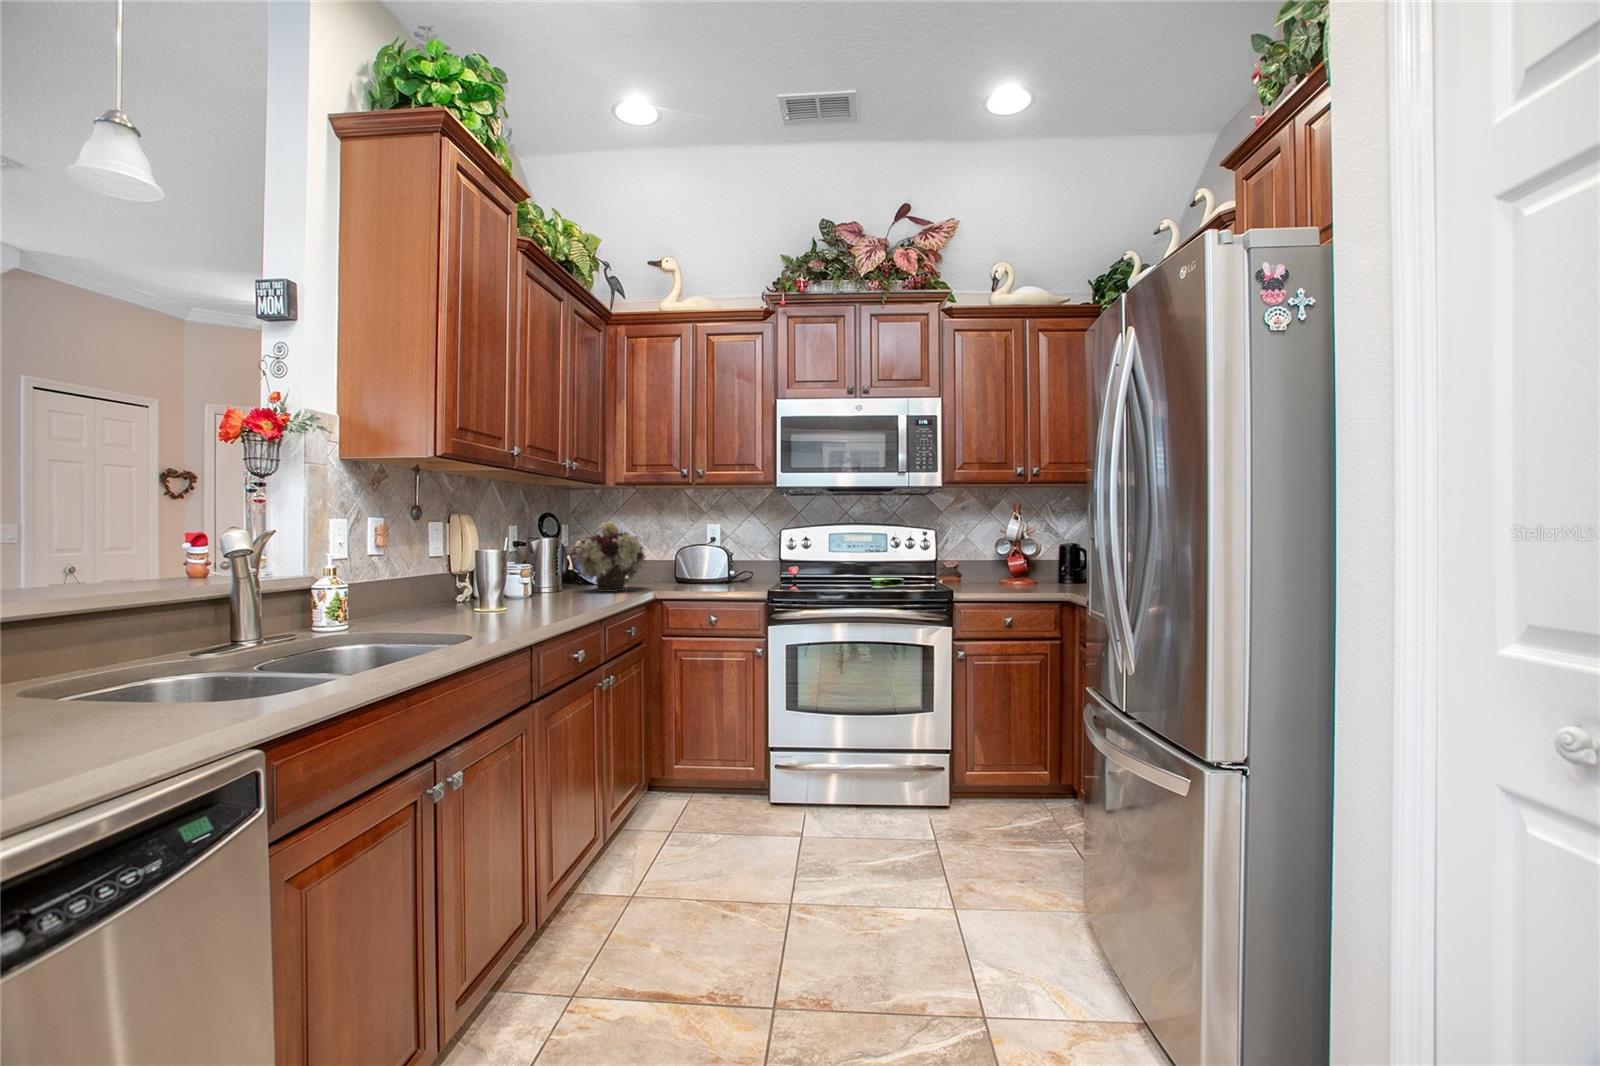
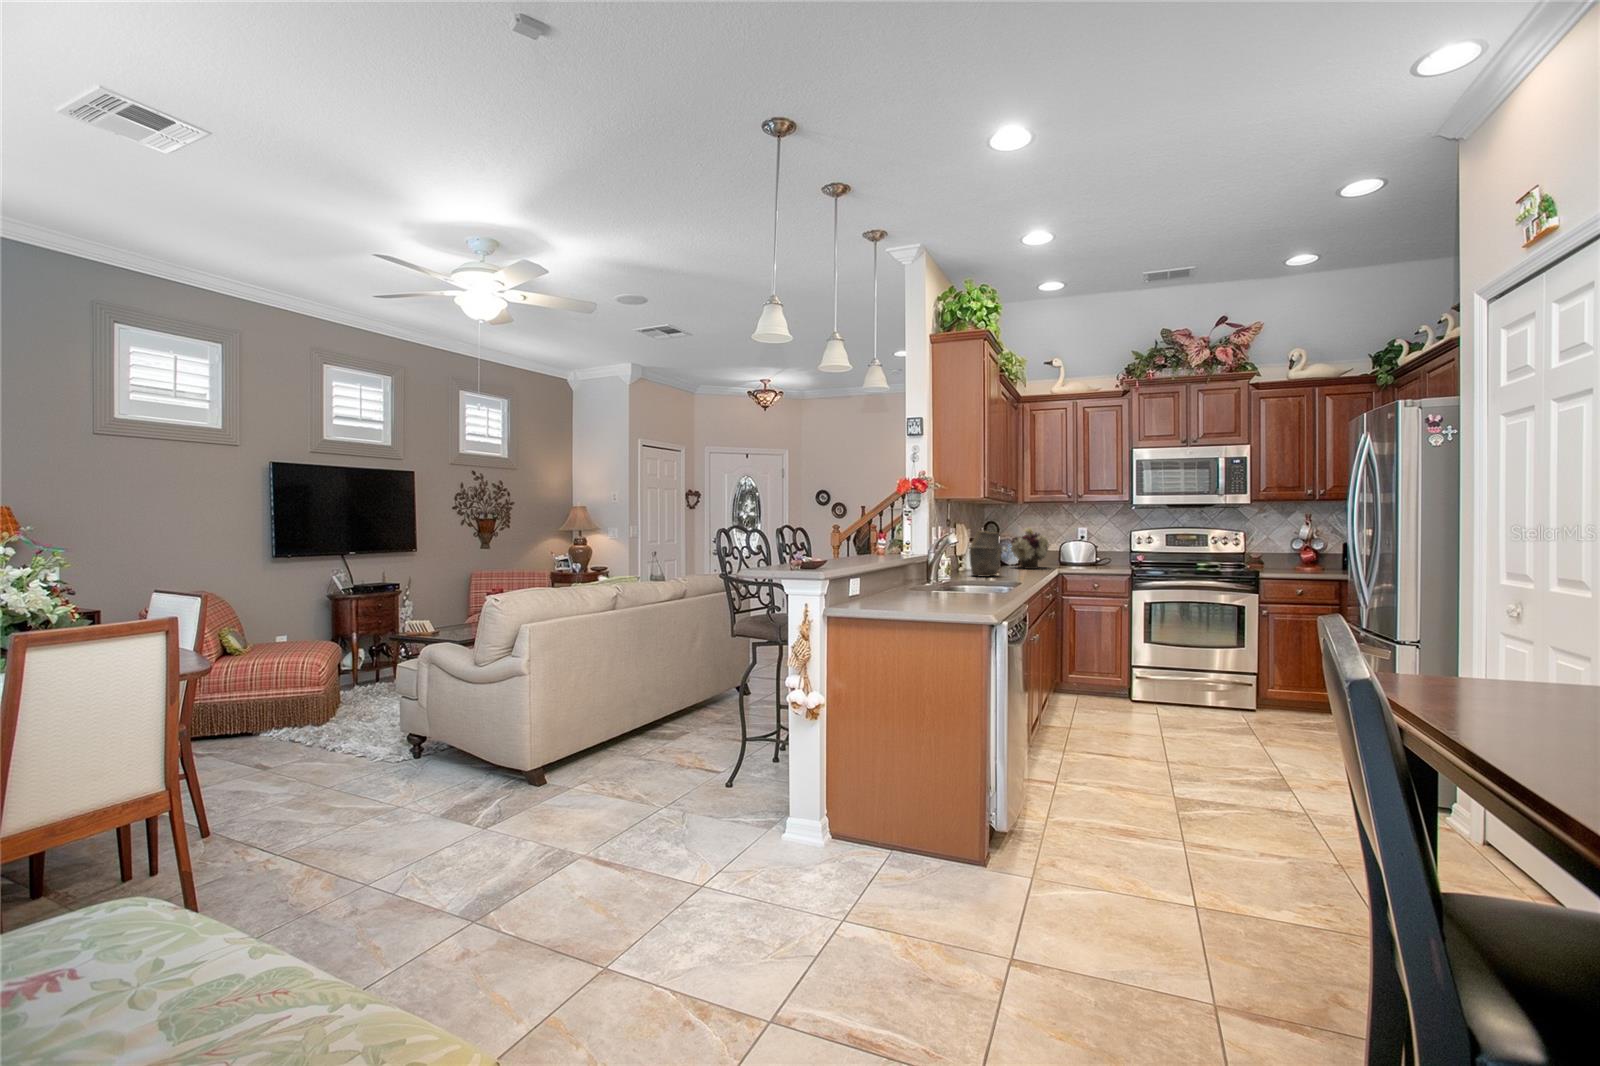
vase: none [416,520,490,615] -> present [969,530,1001,577]

